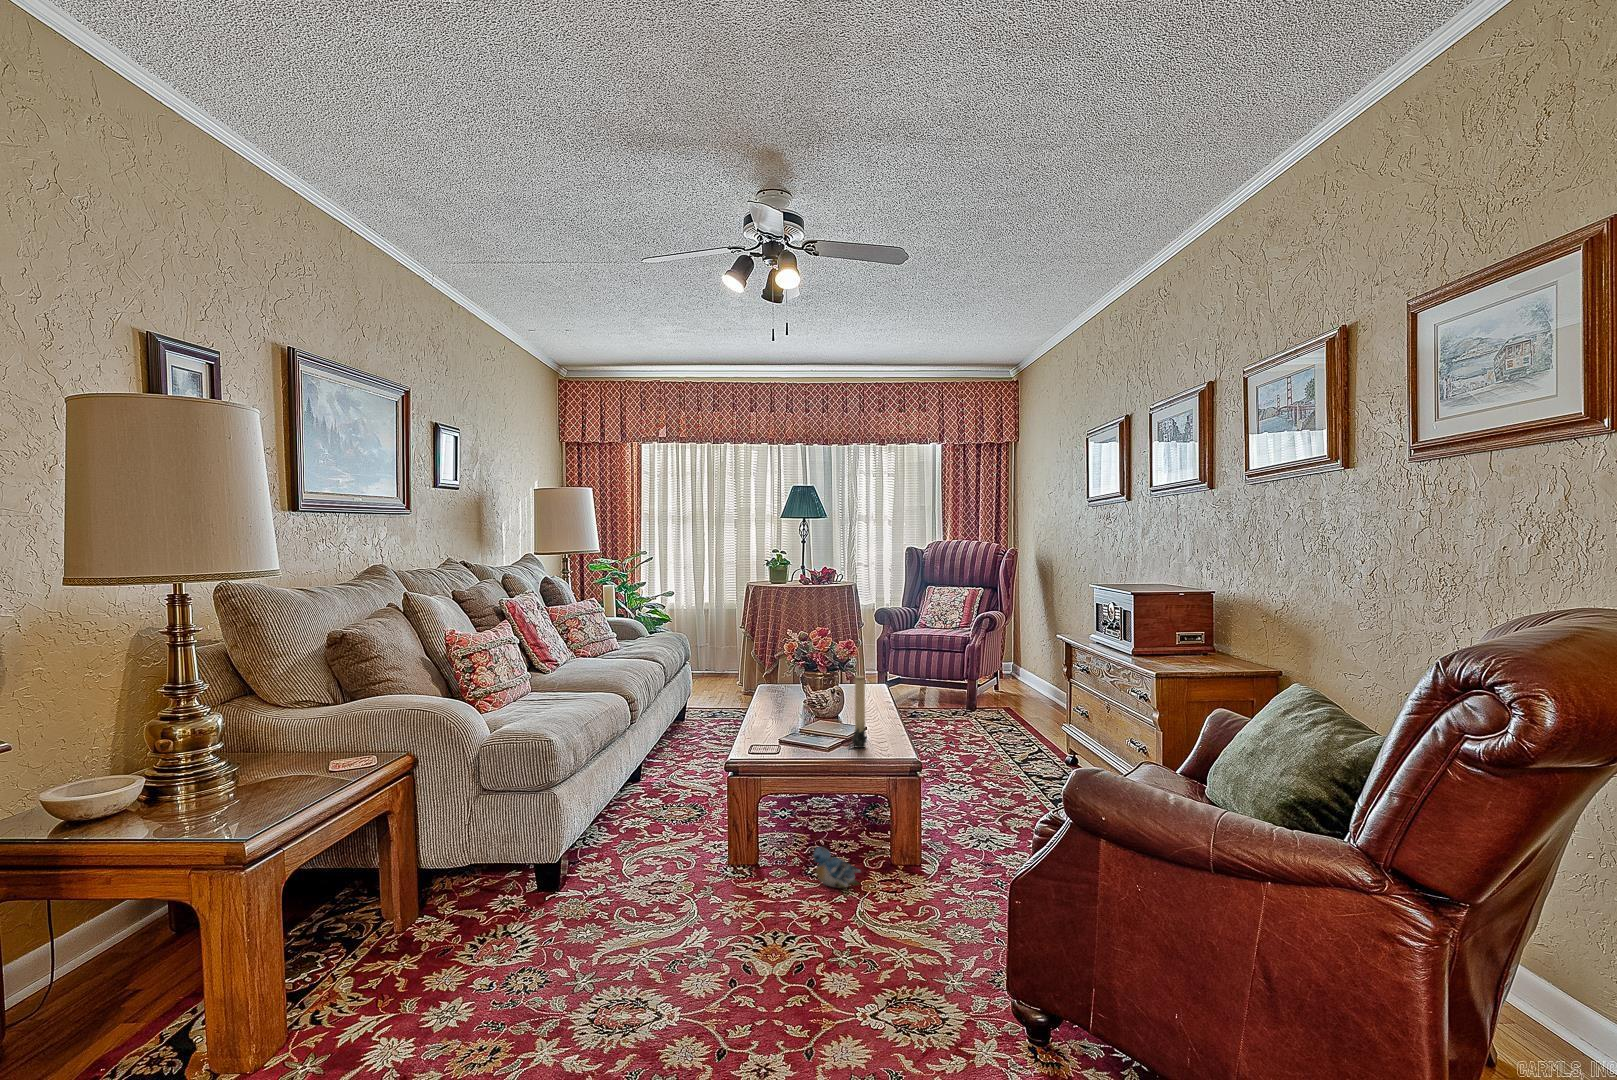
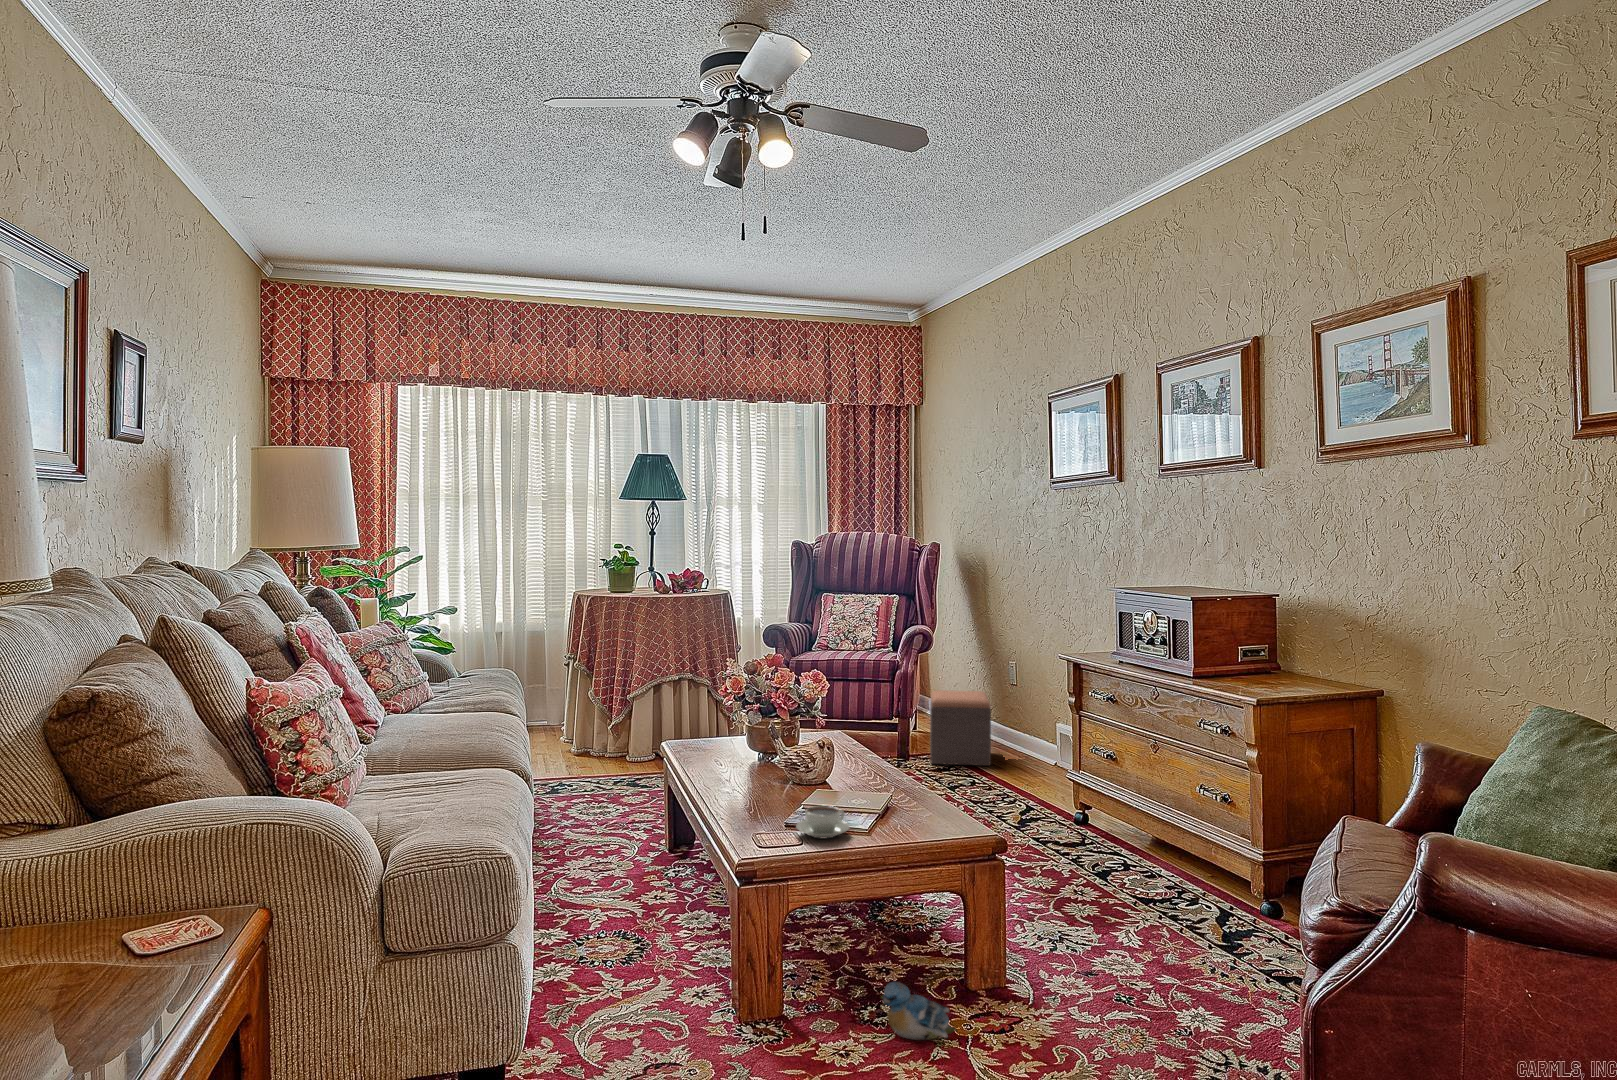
footstool: none [988,663,1040,723] -> present [930,690,991,766]
candle: present [848,676,867,748] -> none [907,726,930,832]
coffee cup: none [774,727,810,748] -> present [796,806,849,838]

